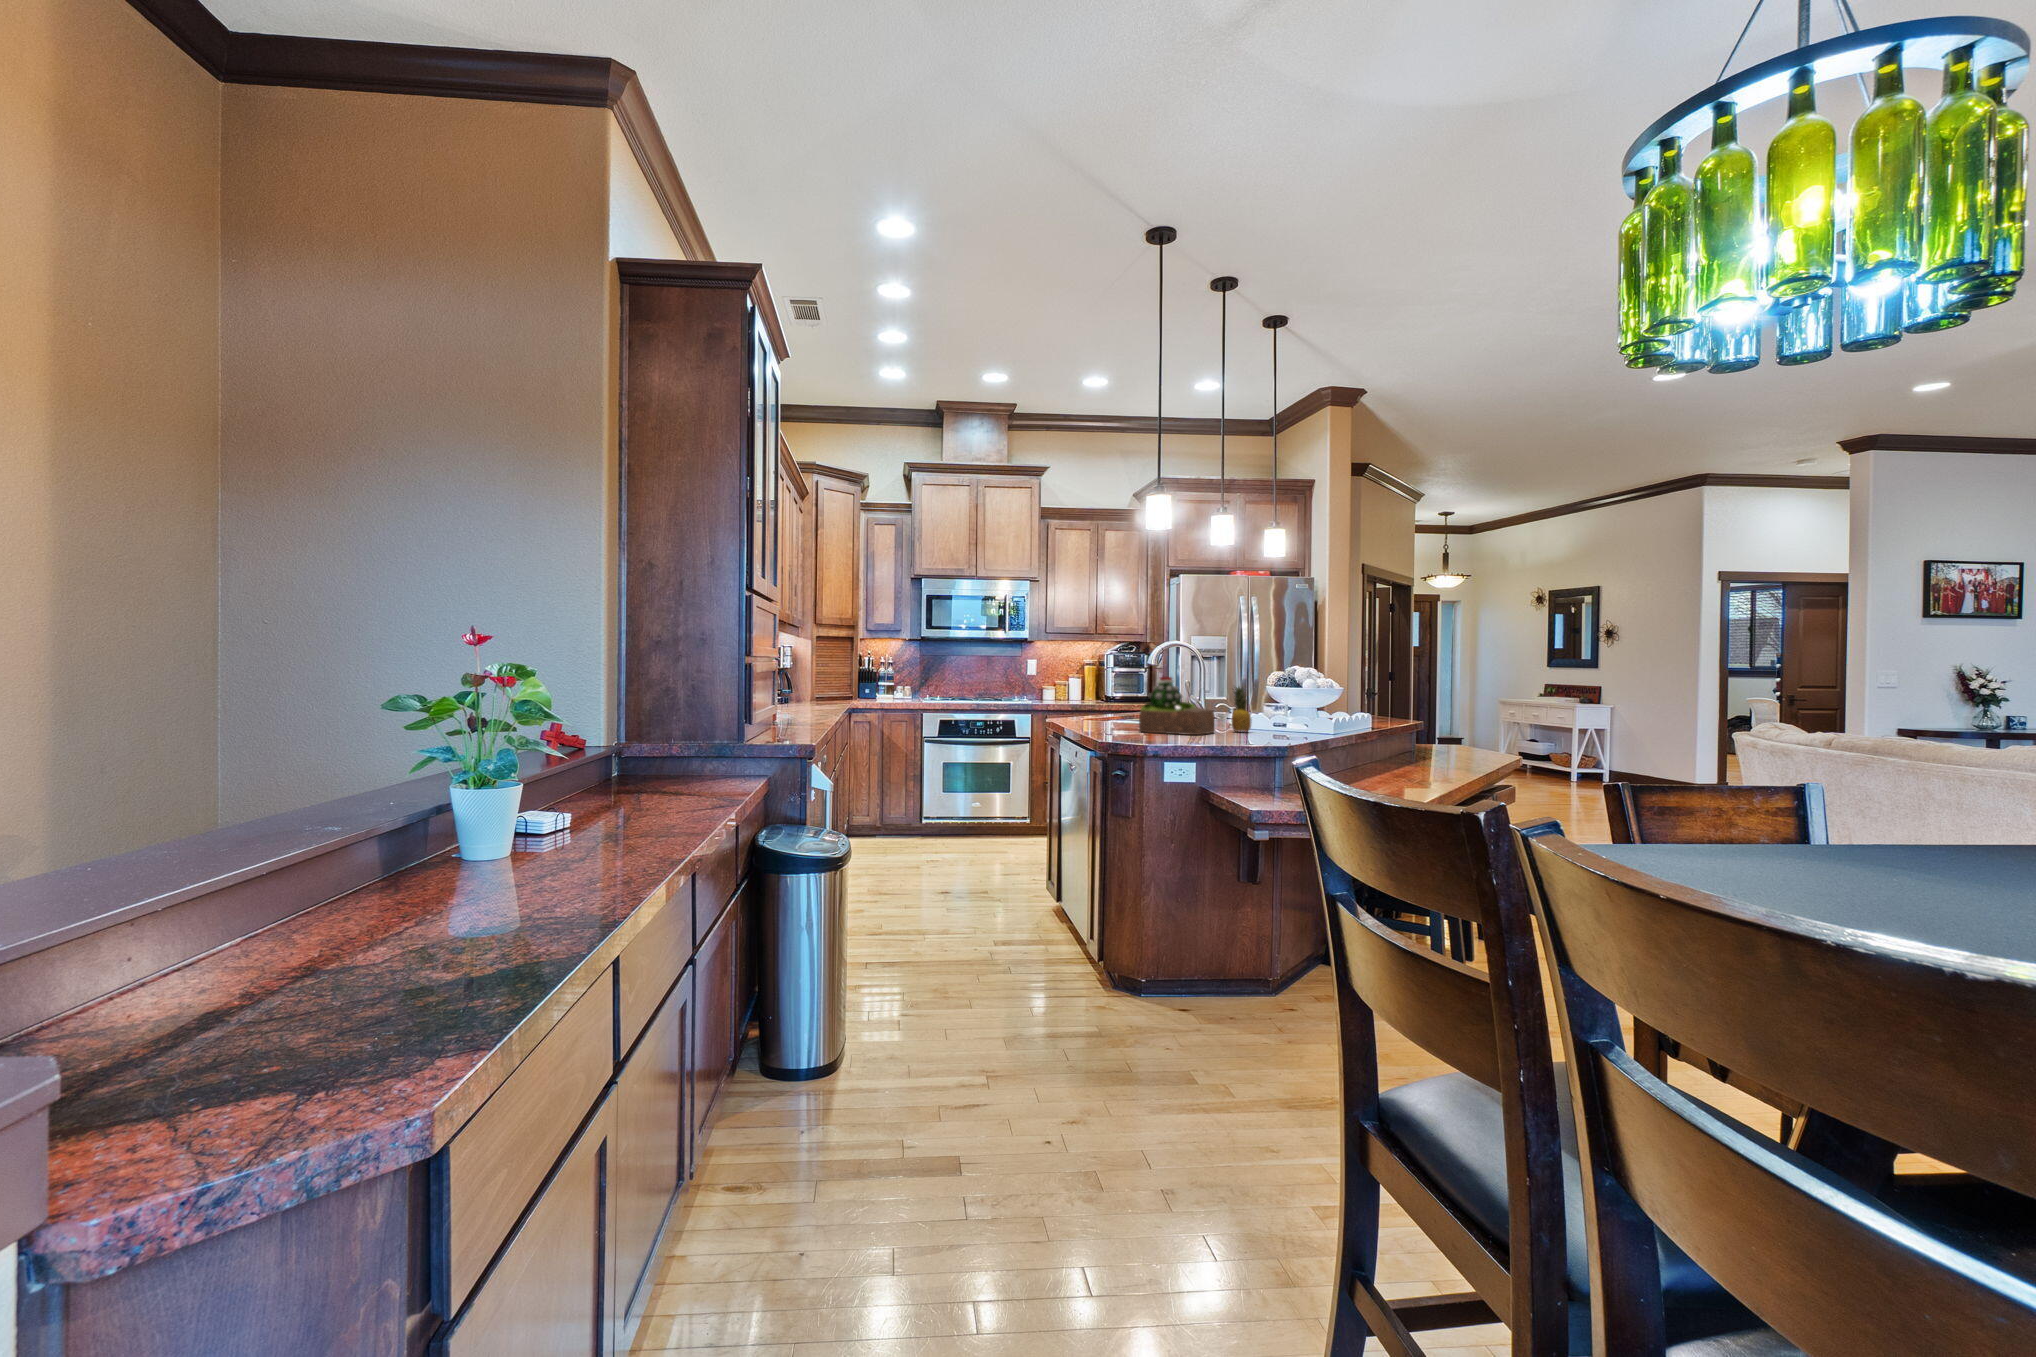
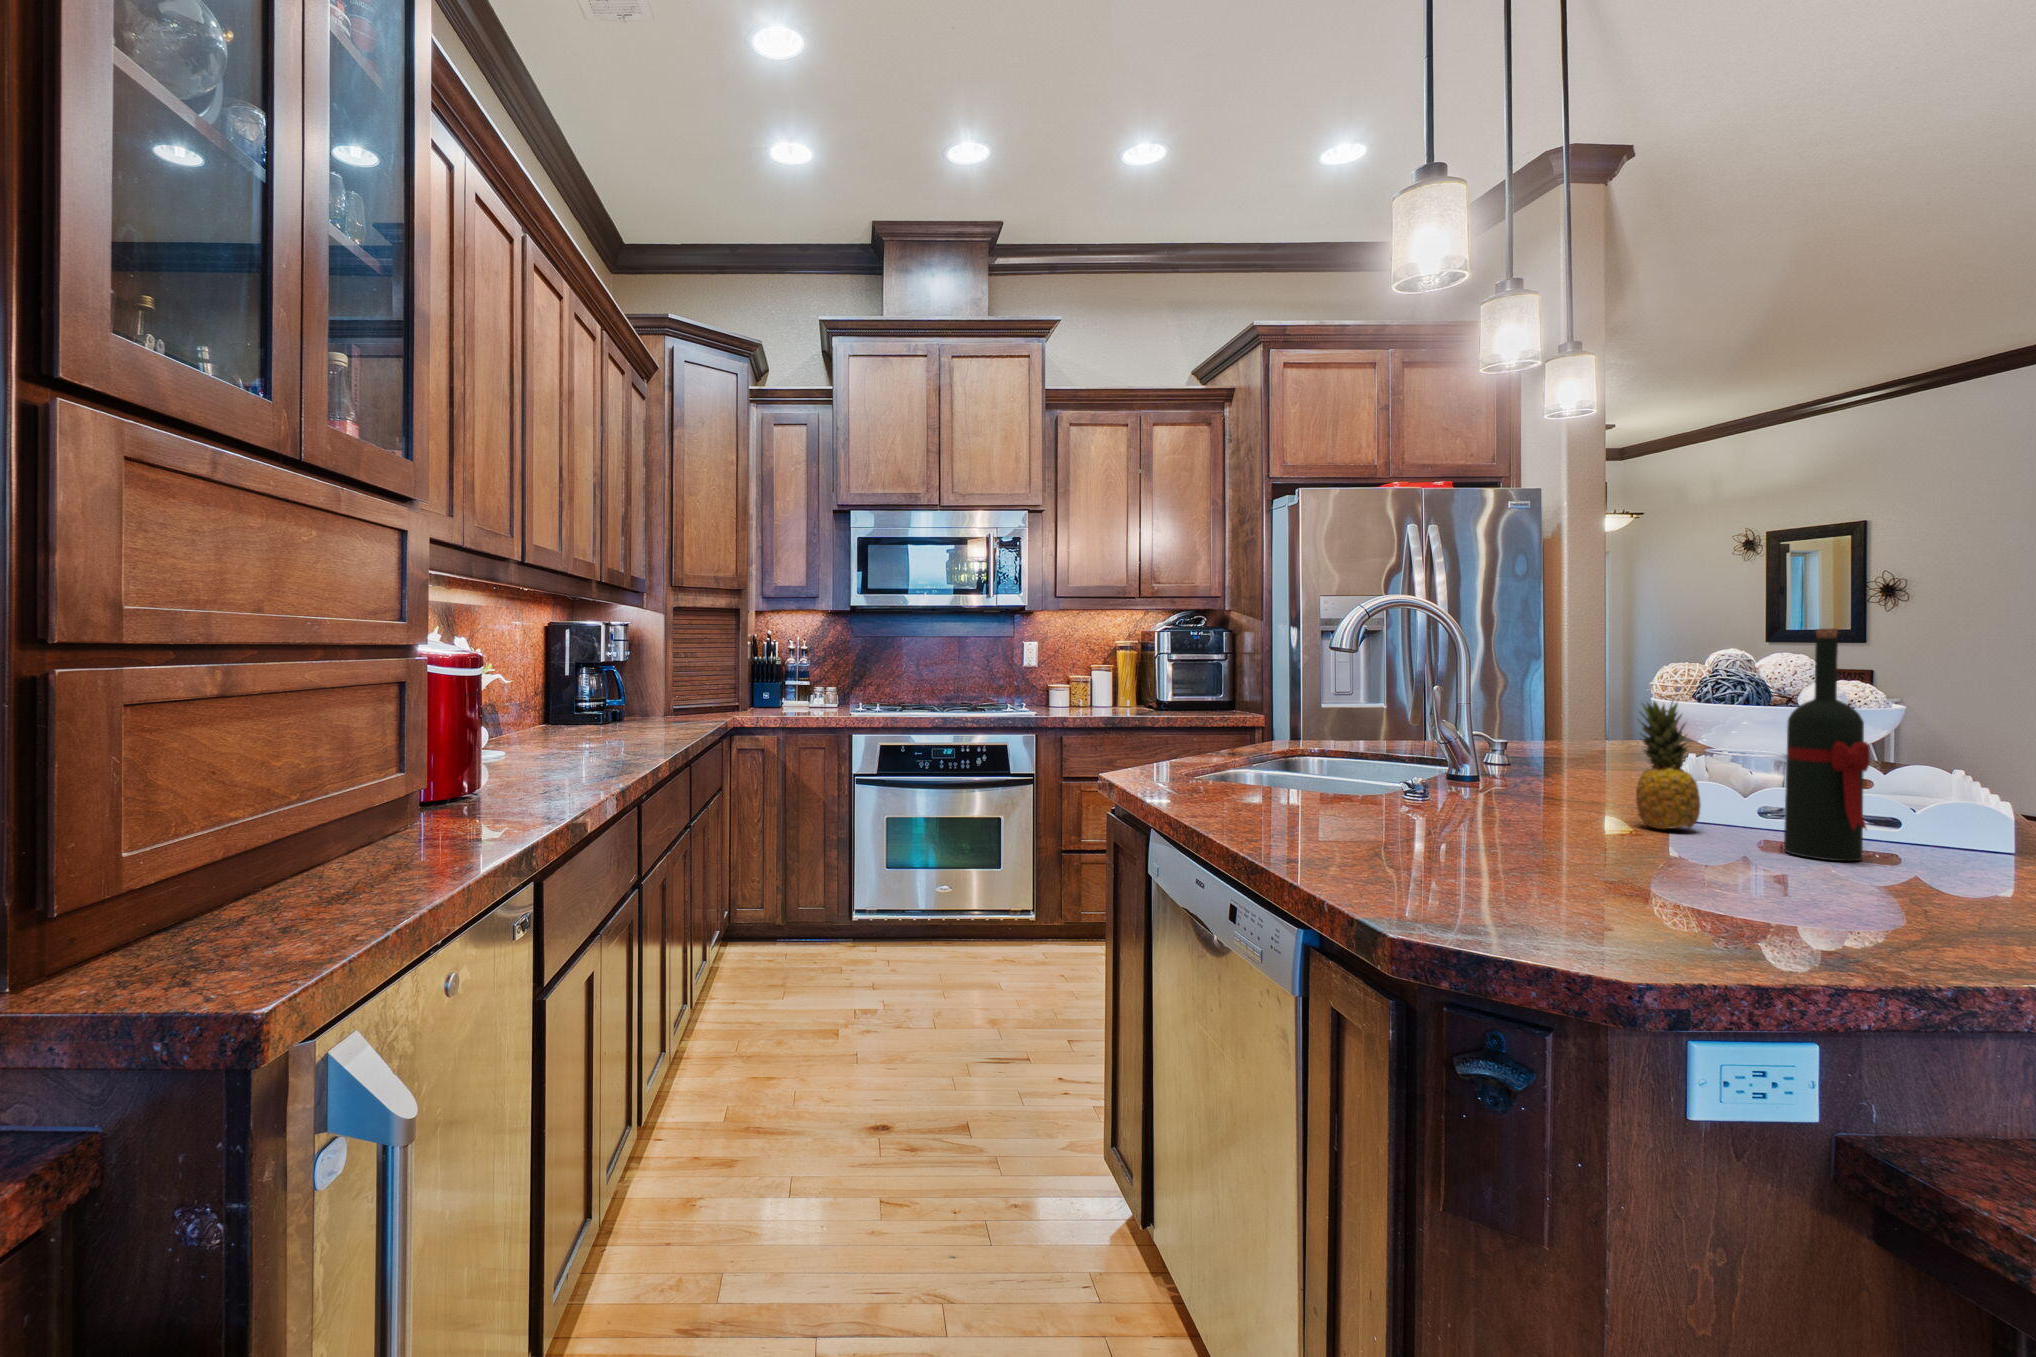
wine bottle: none [1261,660,1282,737] -> present [1784,629,1869,861]
succulent plant: present [1139,677,1215,735] -> none [1416,681,1627,859]

